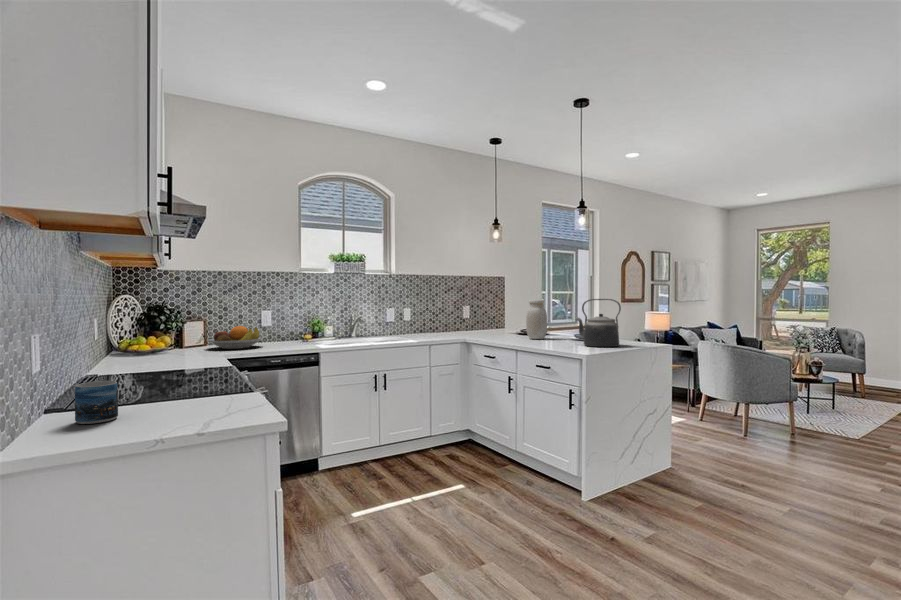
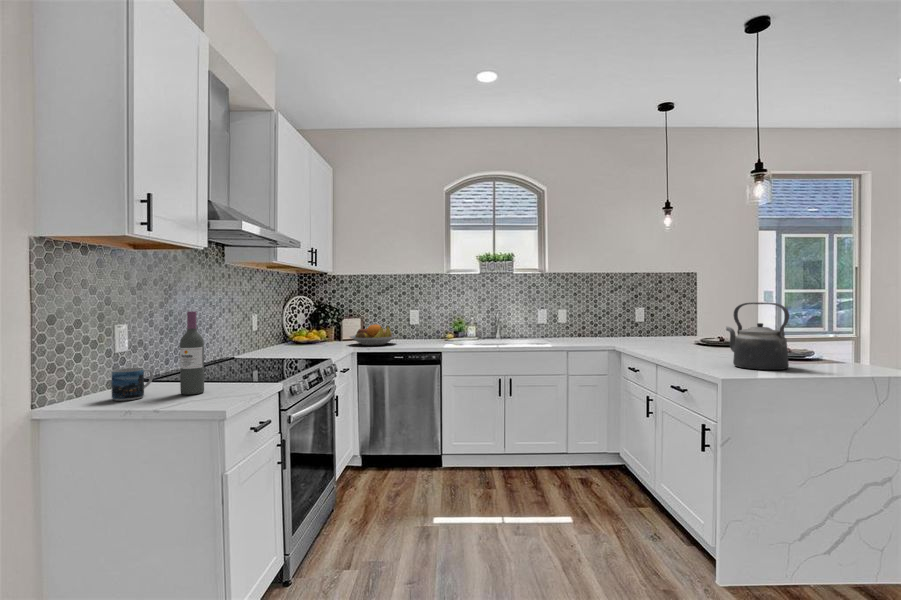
jar: present [526,299,547,339] -> none [679,302,708,353]
wine bottle: none [158,309,187,408] -> present [180,311,204,395]

